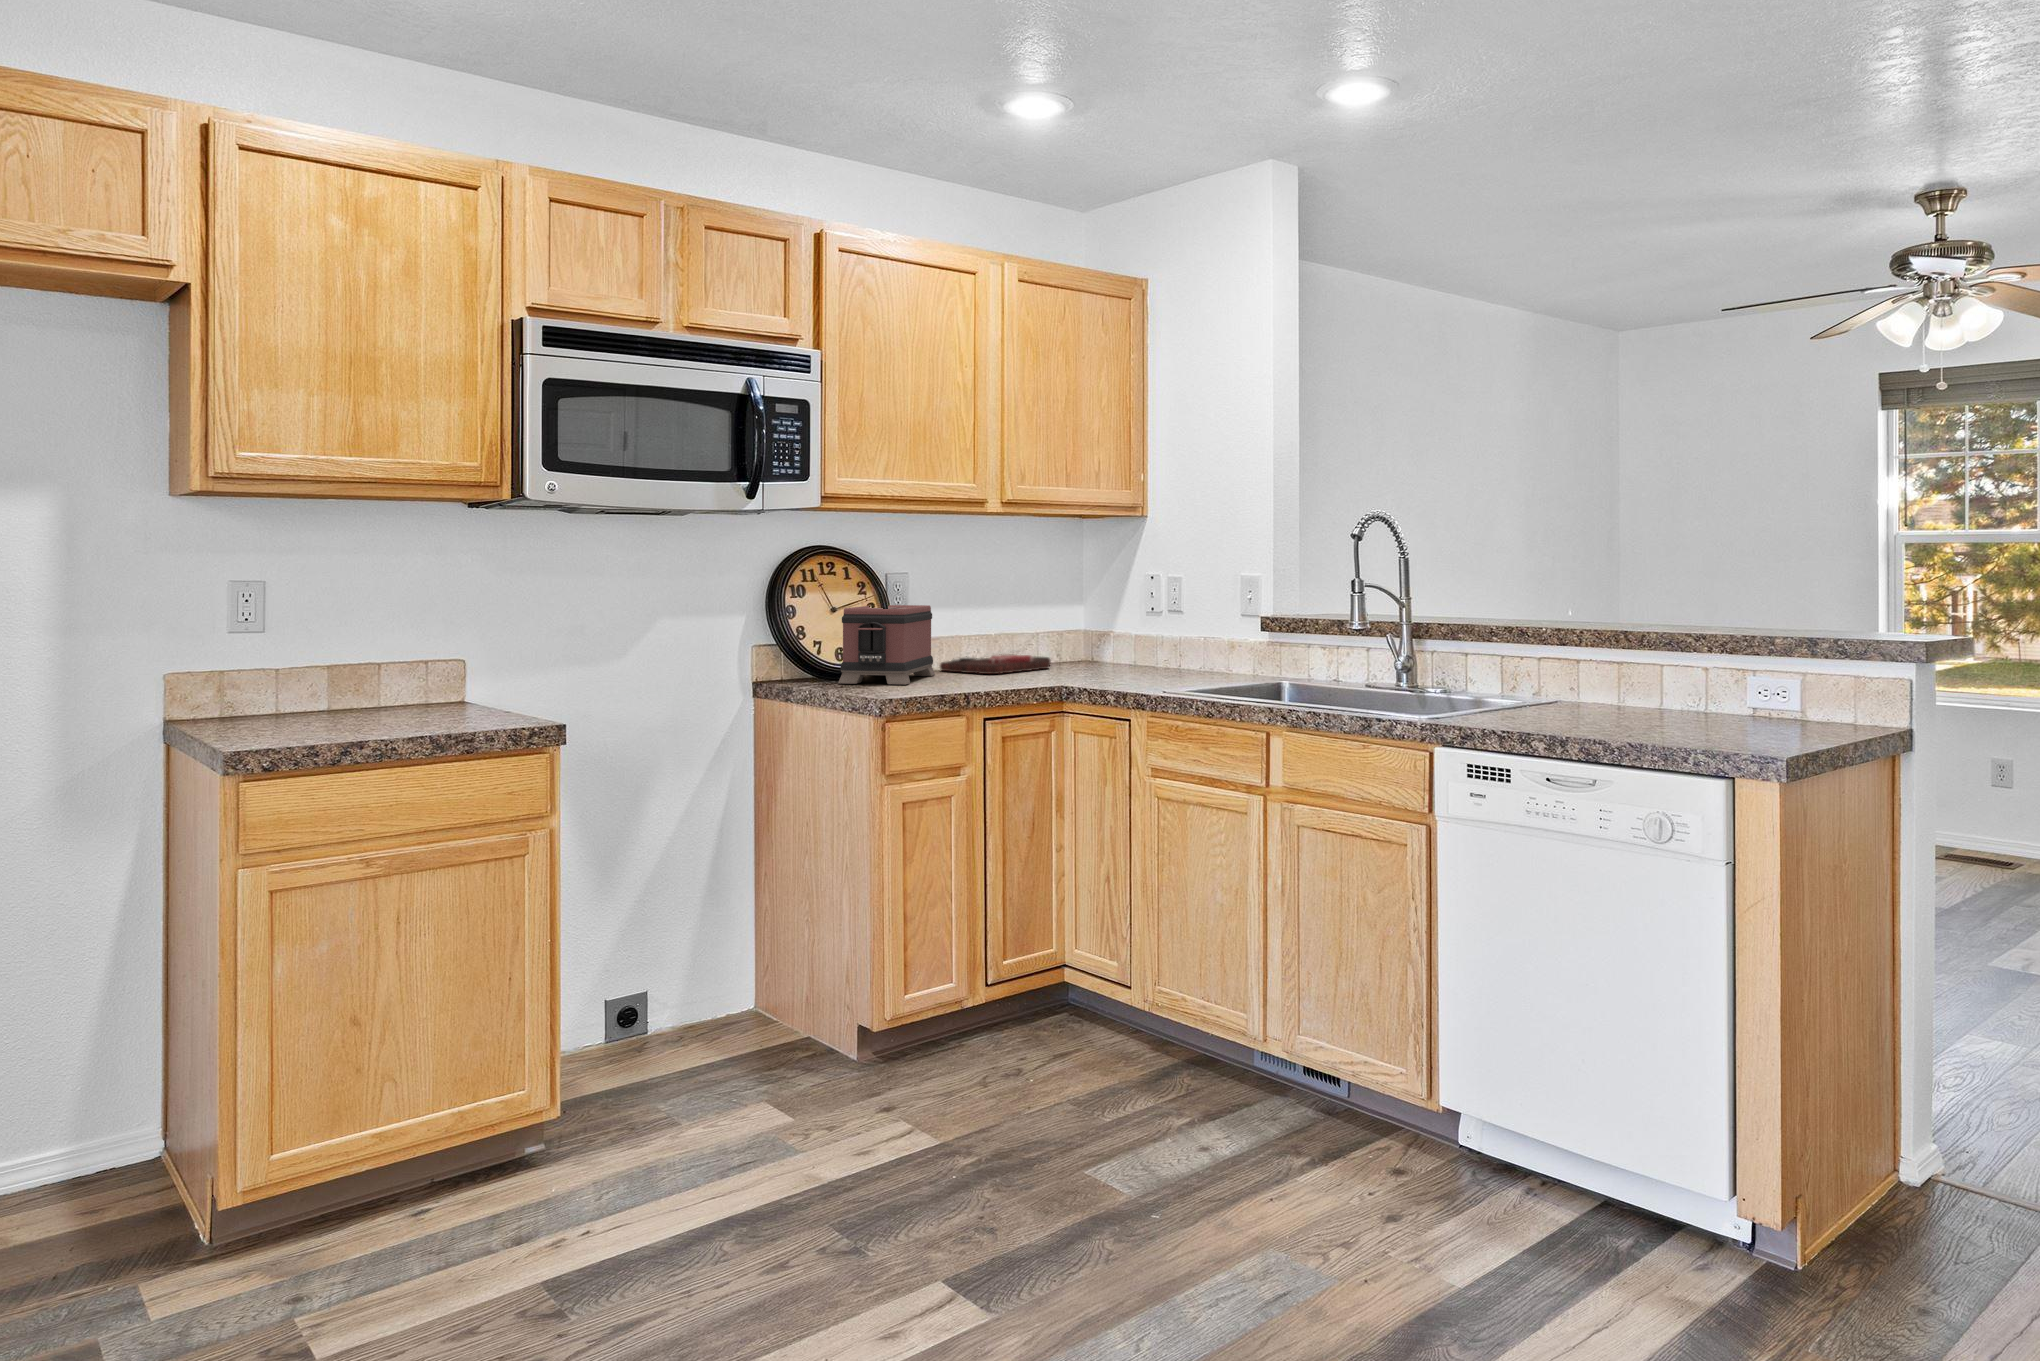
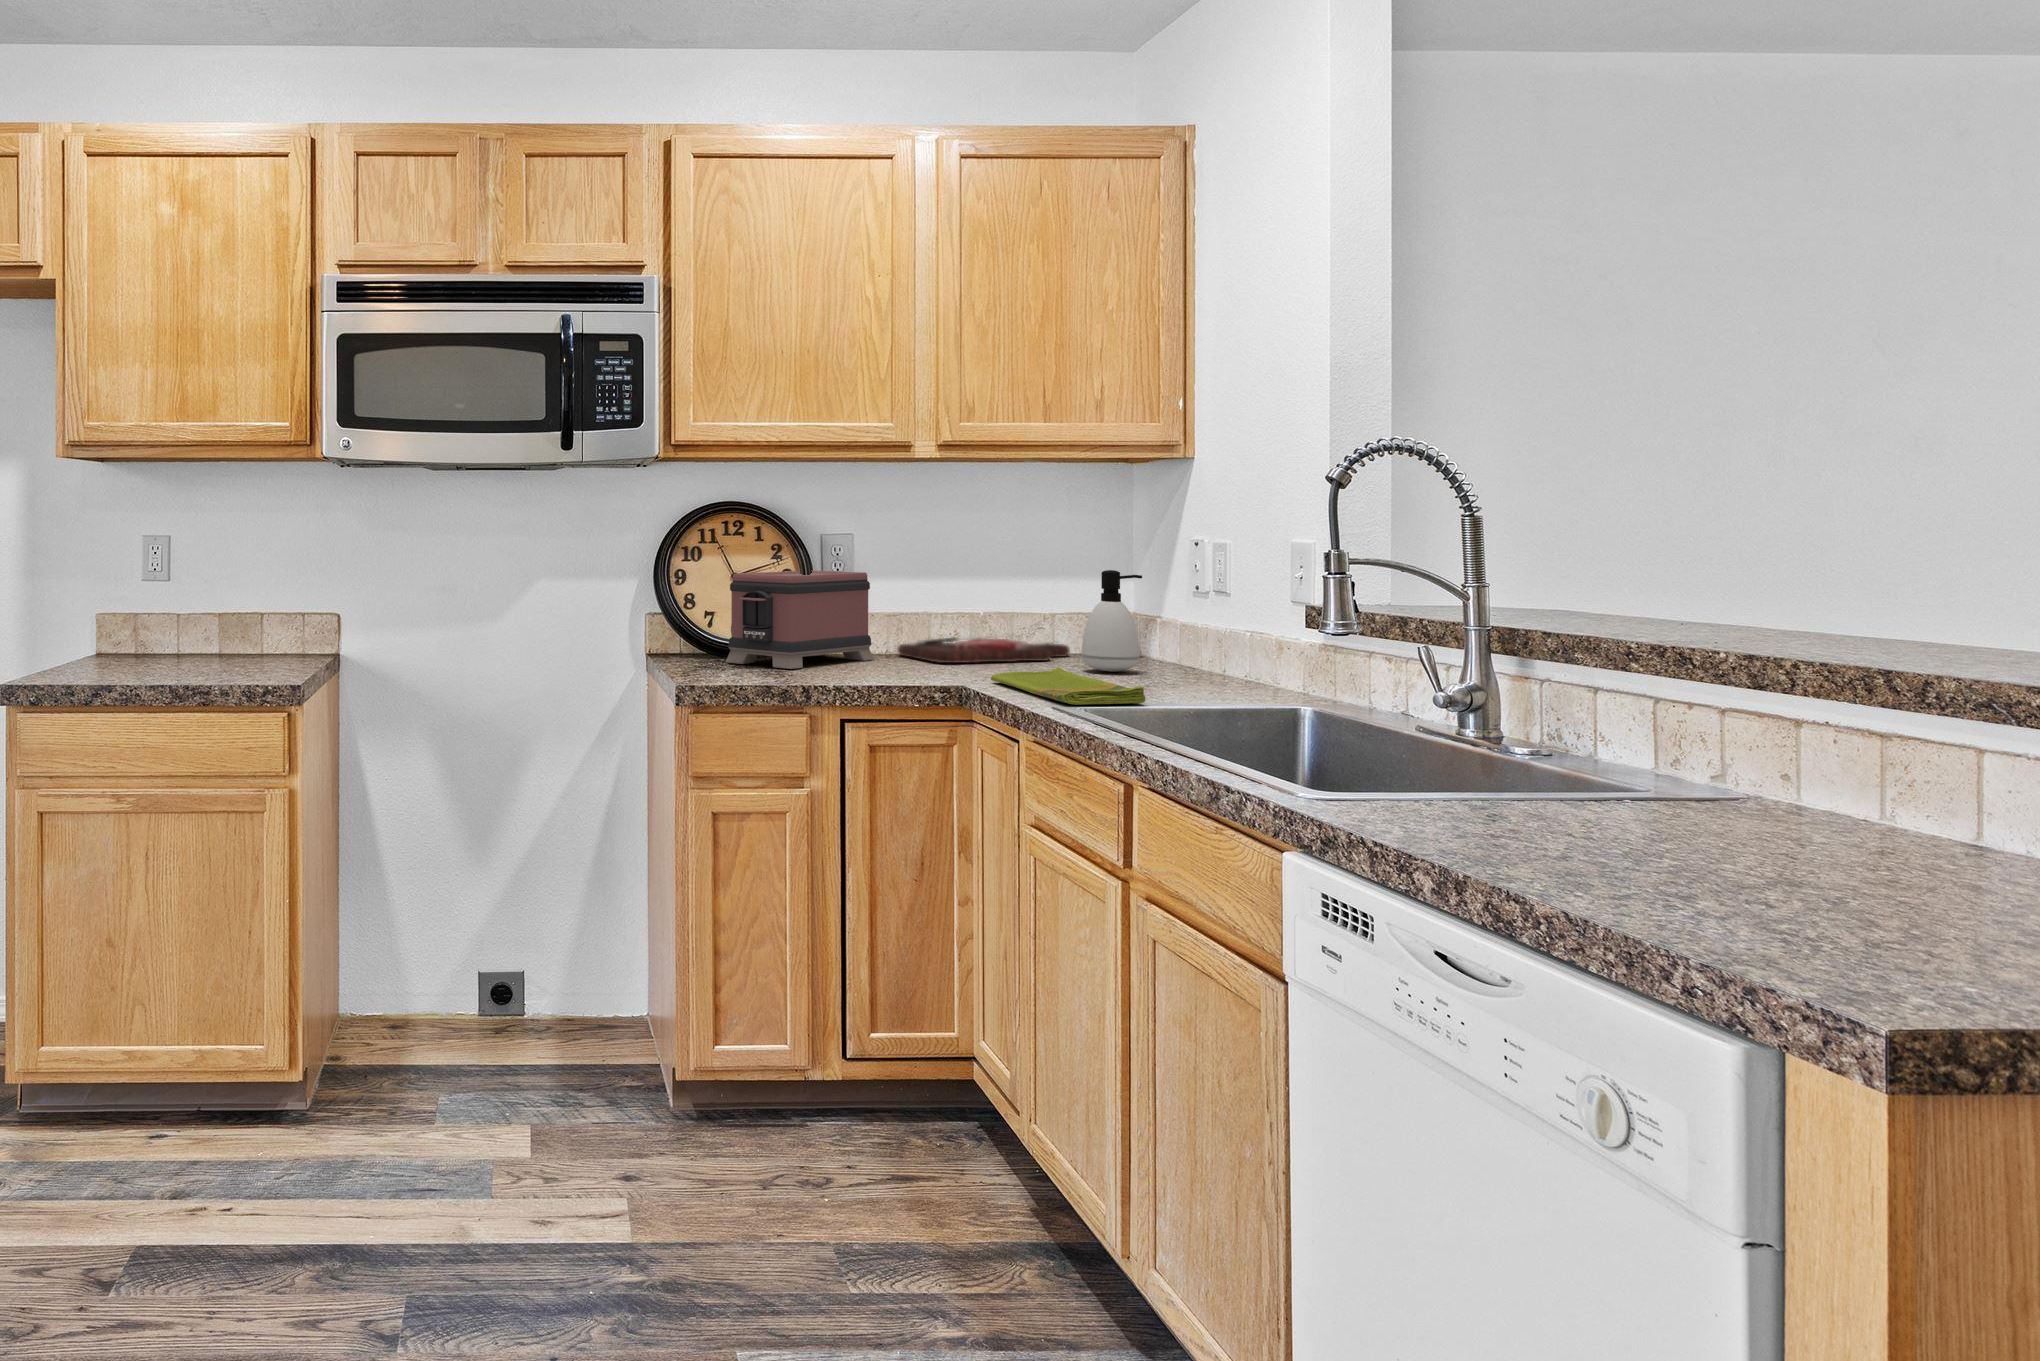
soap dispenser: none [1090,600,1130,672] -> present [1082,570,1142,672]
dish towel: none [1065,670,1196,692] -> present [991,667,1146,704]

